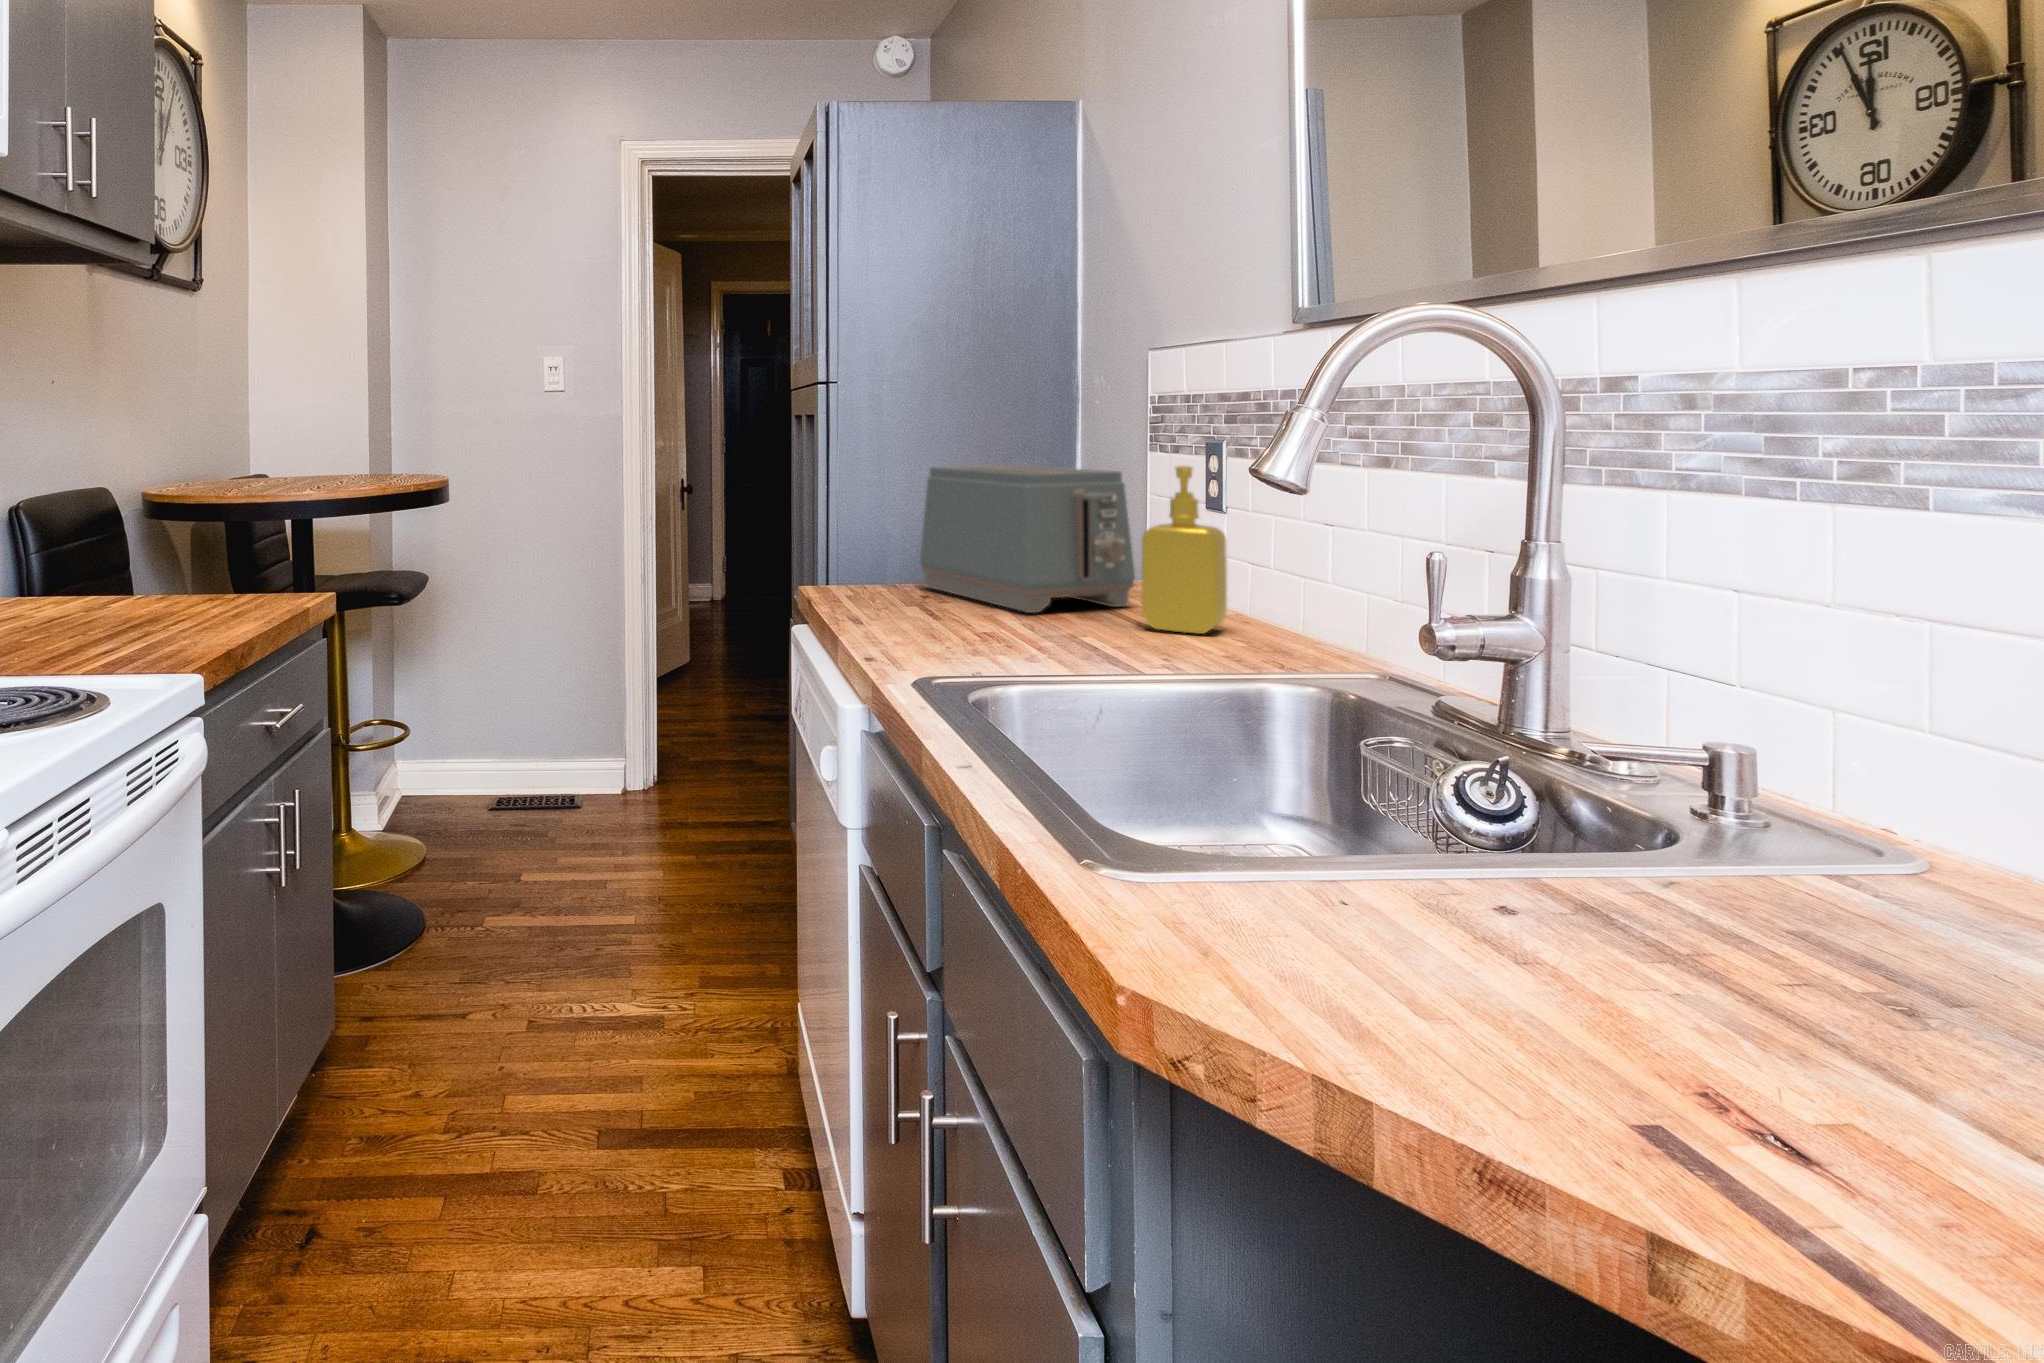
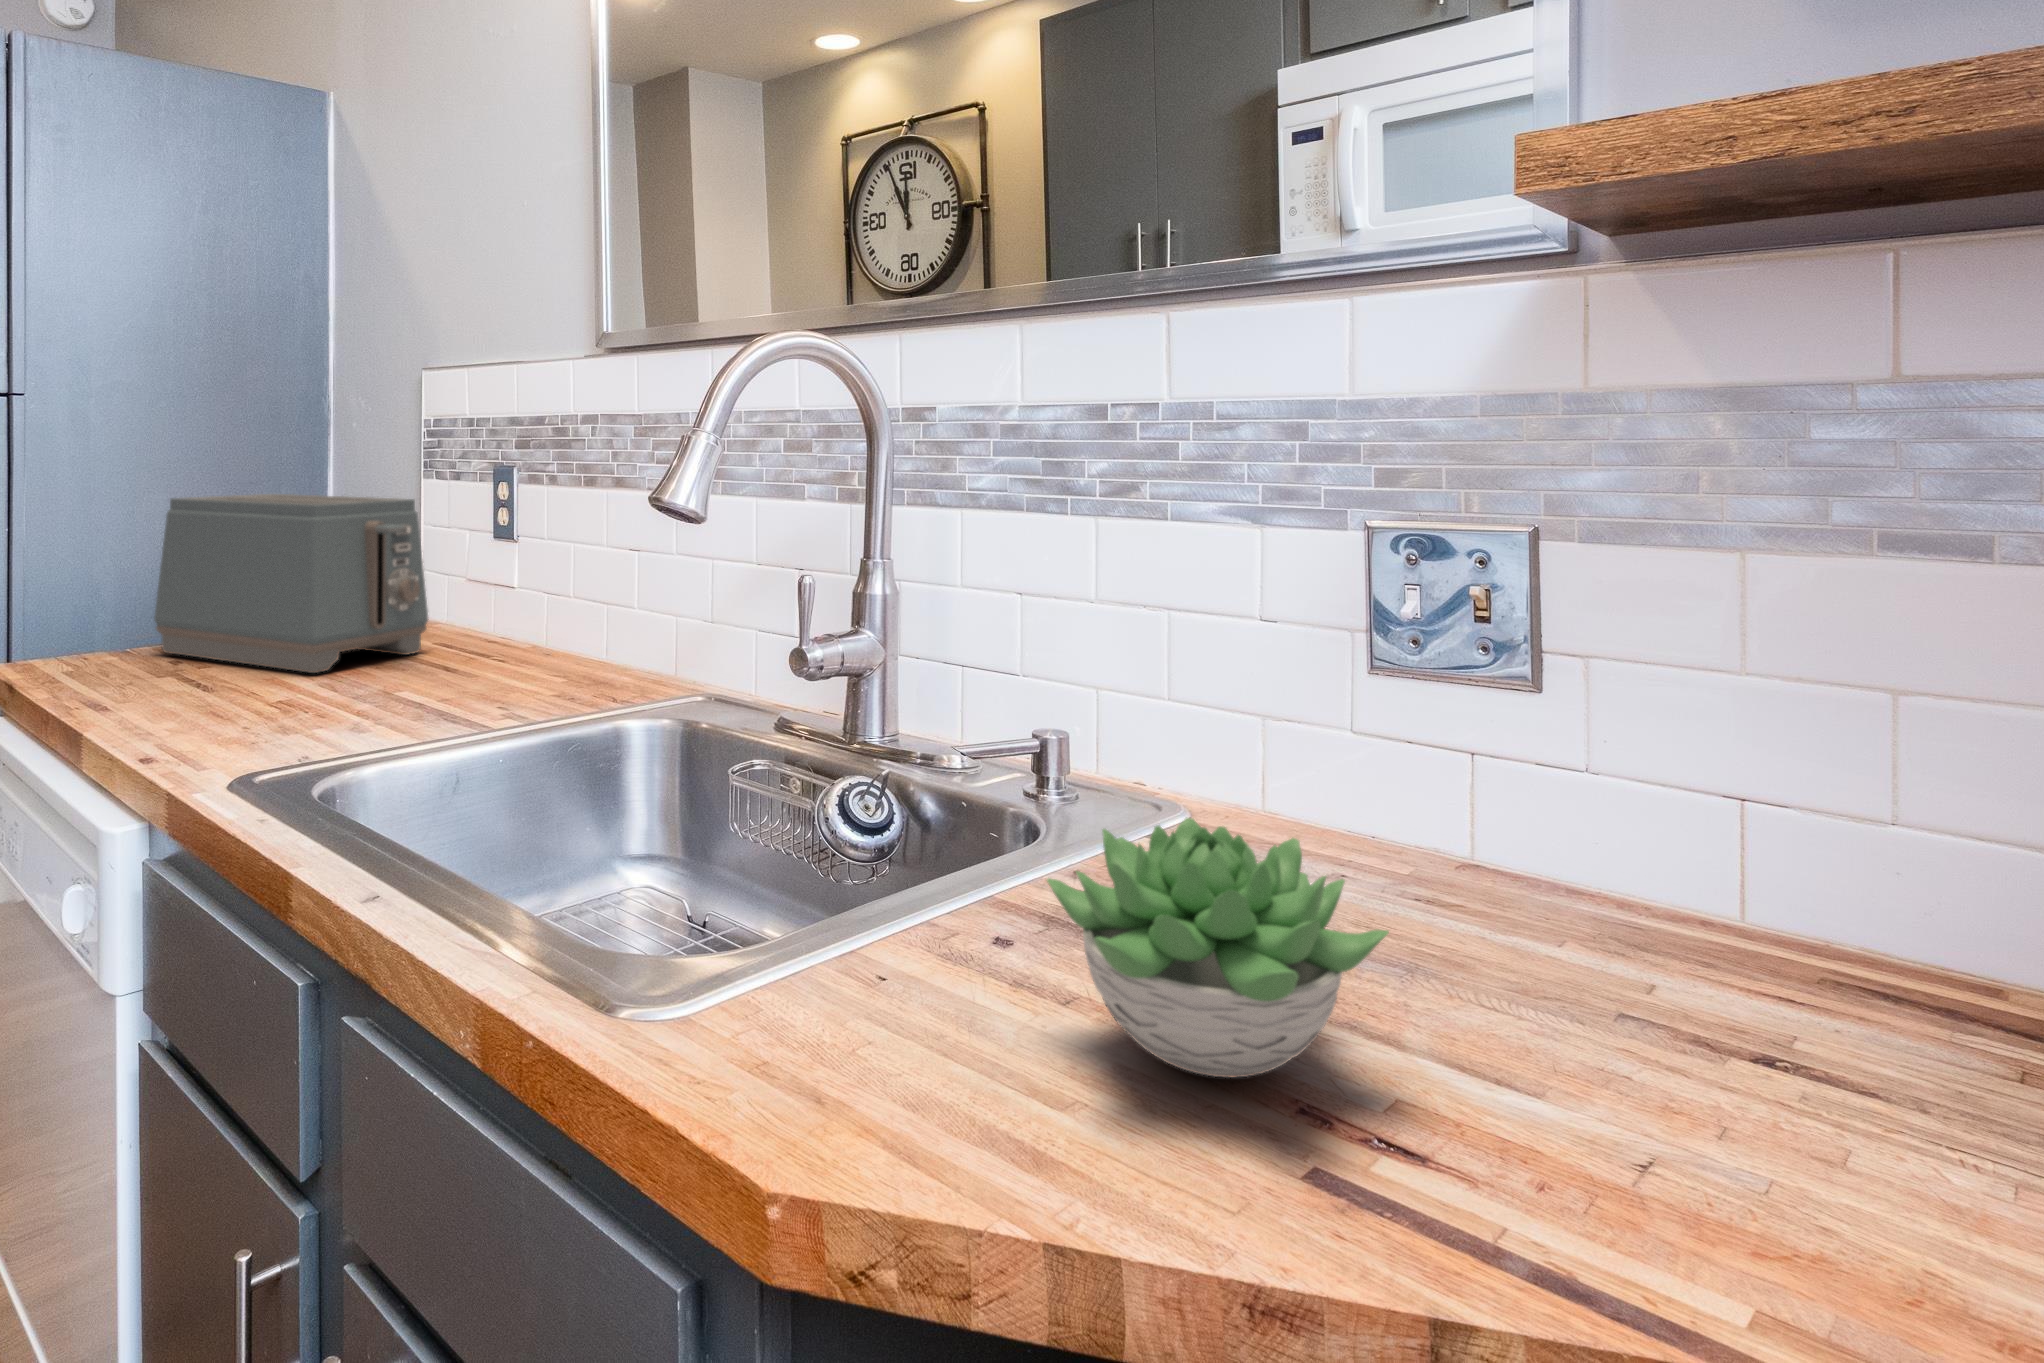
soap dispenser: present [1142,466,1227,634] -> none [453,492,538,677]
succulent plant: none [1459,794,1849,1055] -> present [1047,817,1389,1078]

